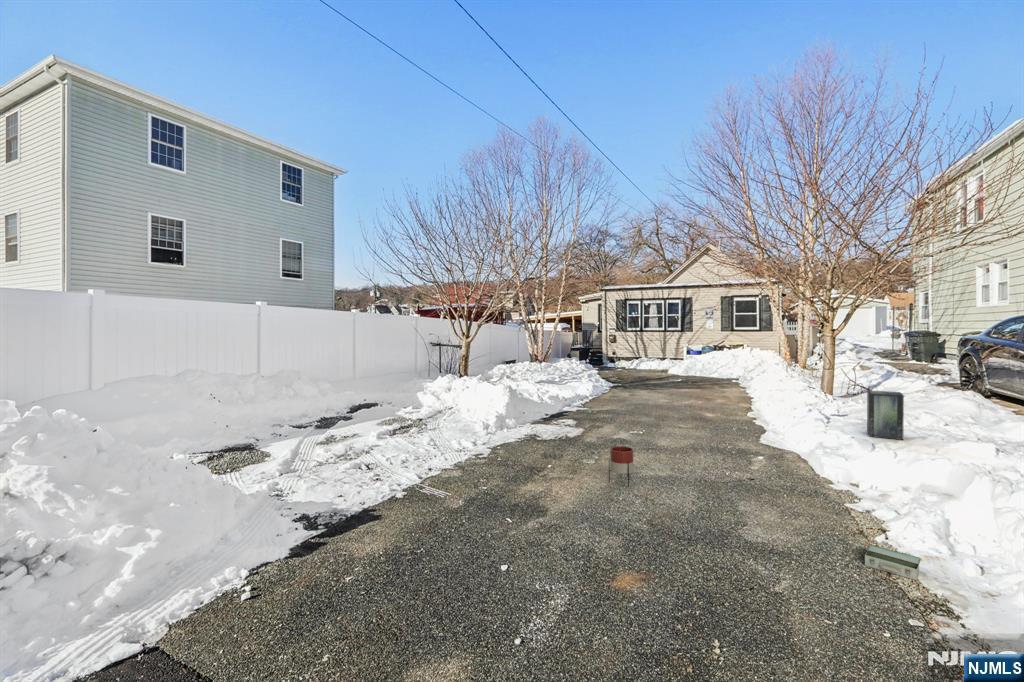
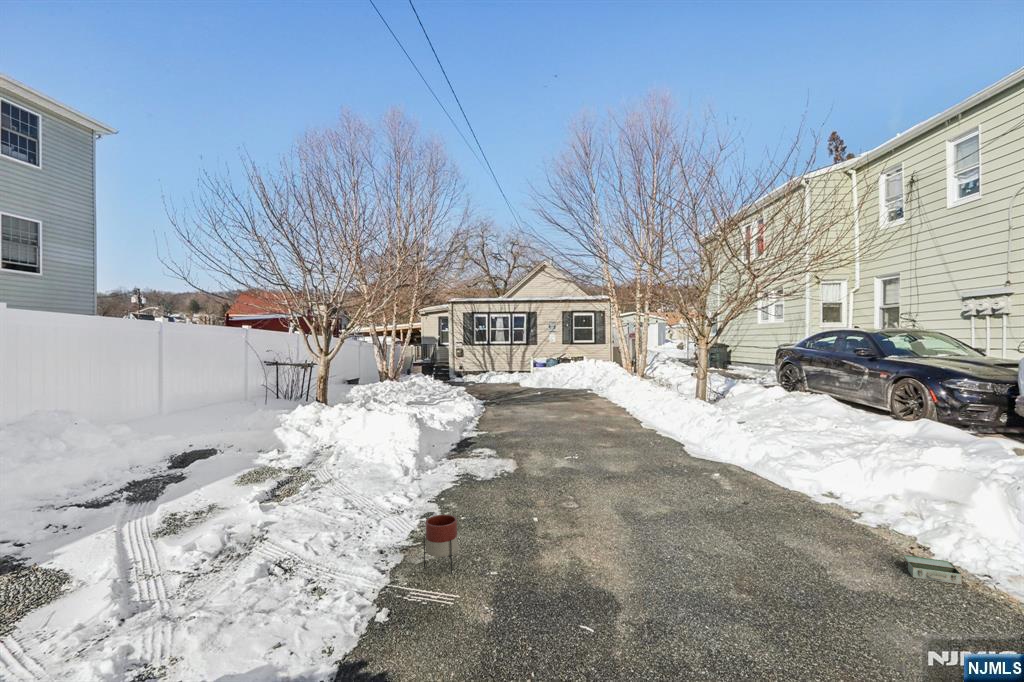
storage box: present [867,390,904,440] -> none [779,401,815,444]
planter: present [609,446,634,487] -> present [424,515,458,574]

